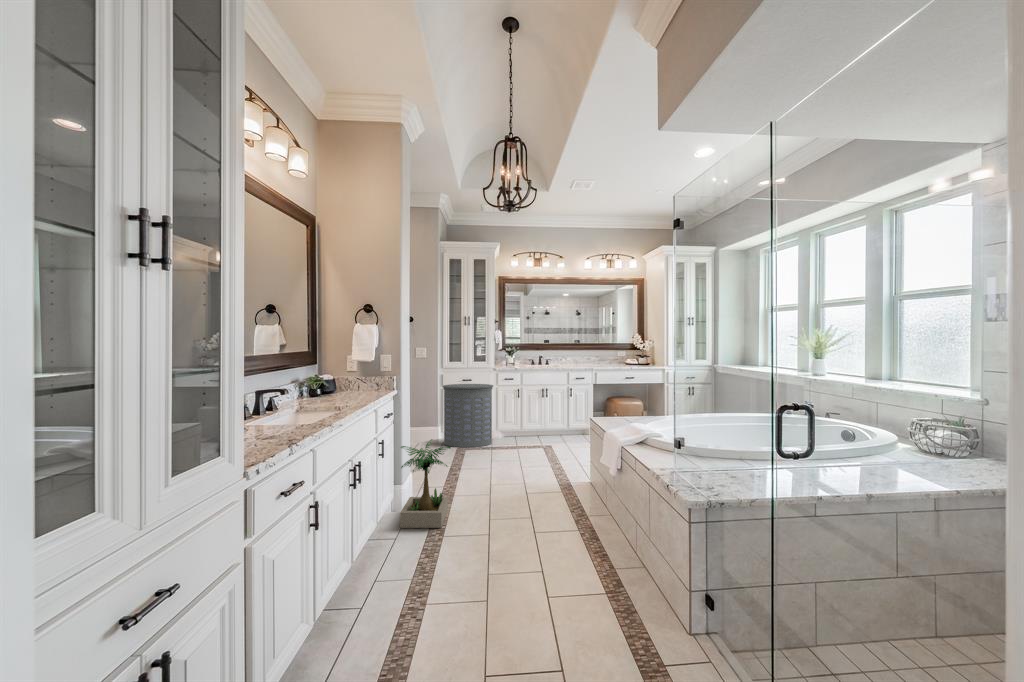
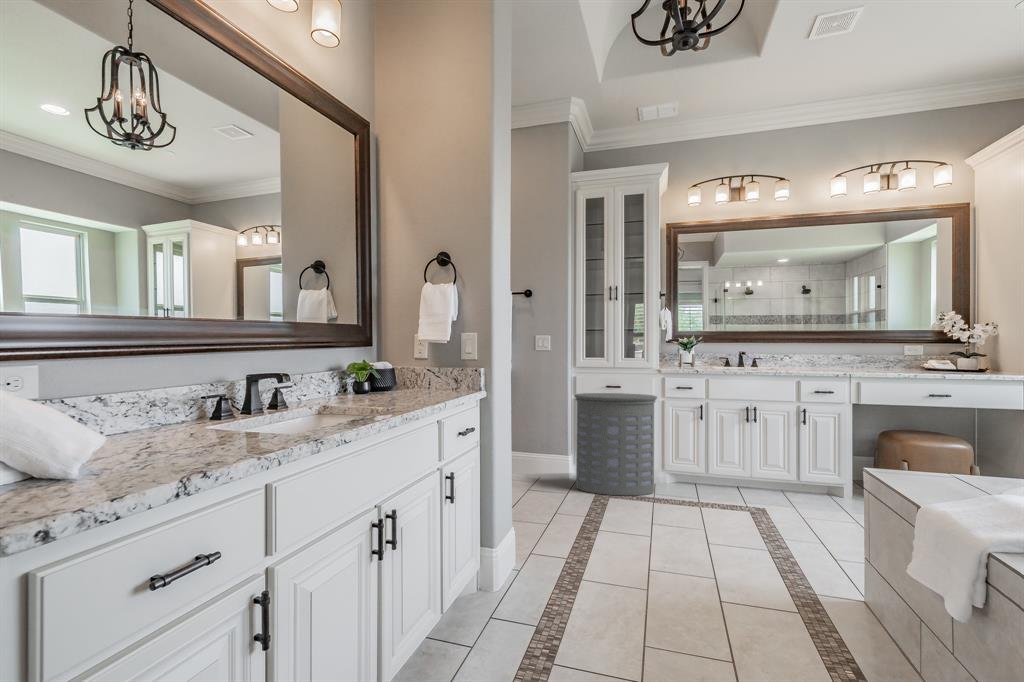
potted plant: present [400,440,450,528] -> none [480,474,583,629]

